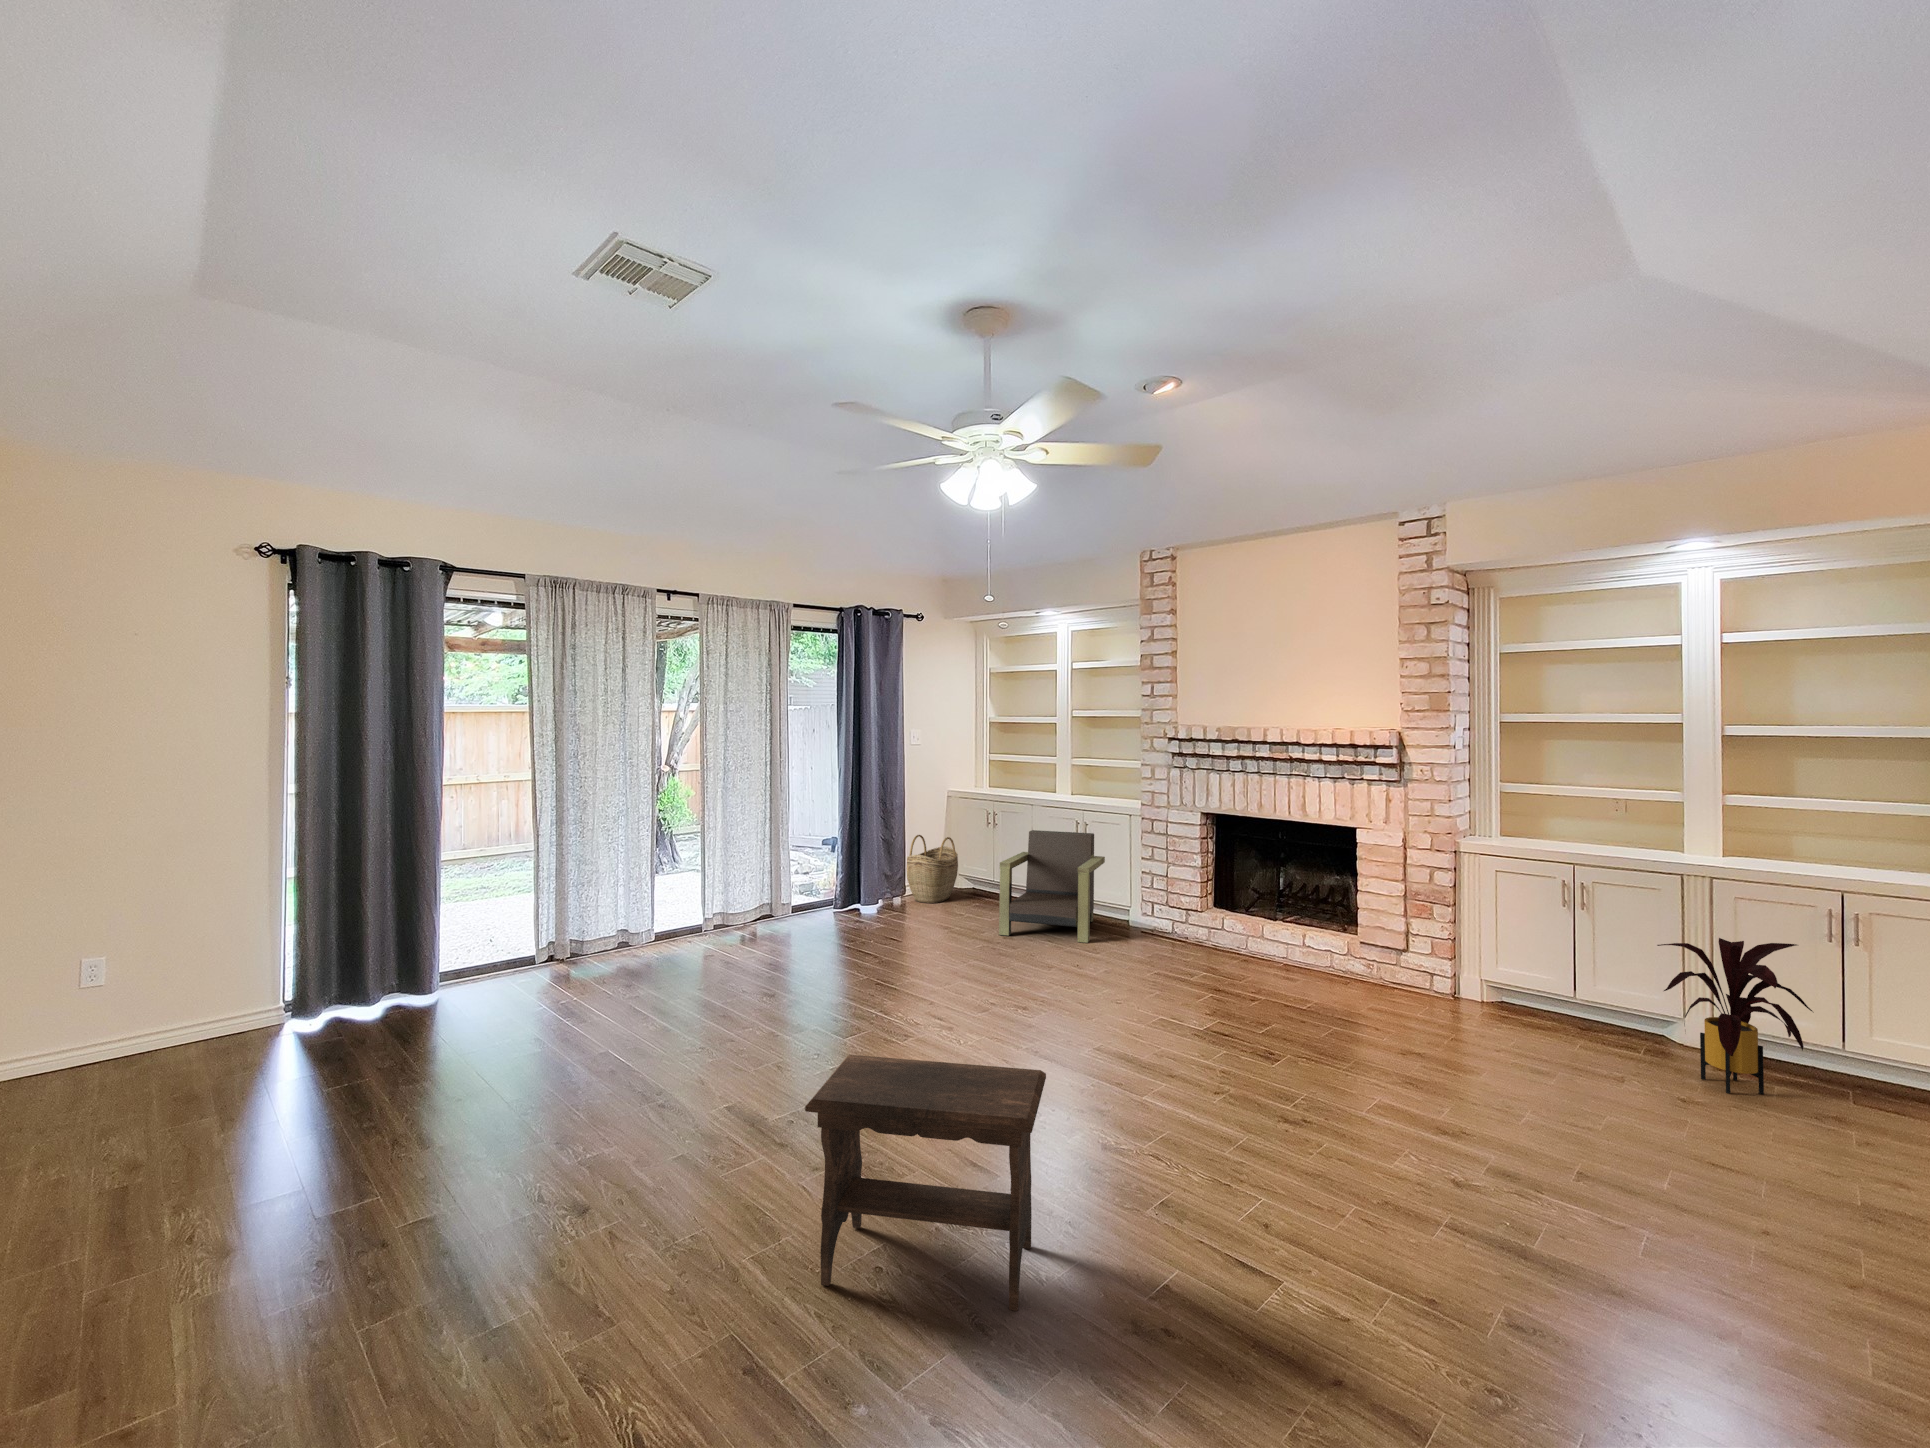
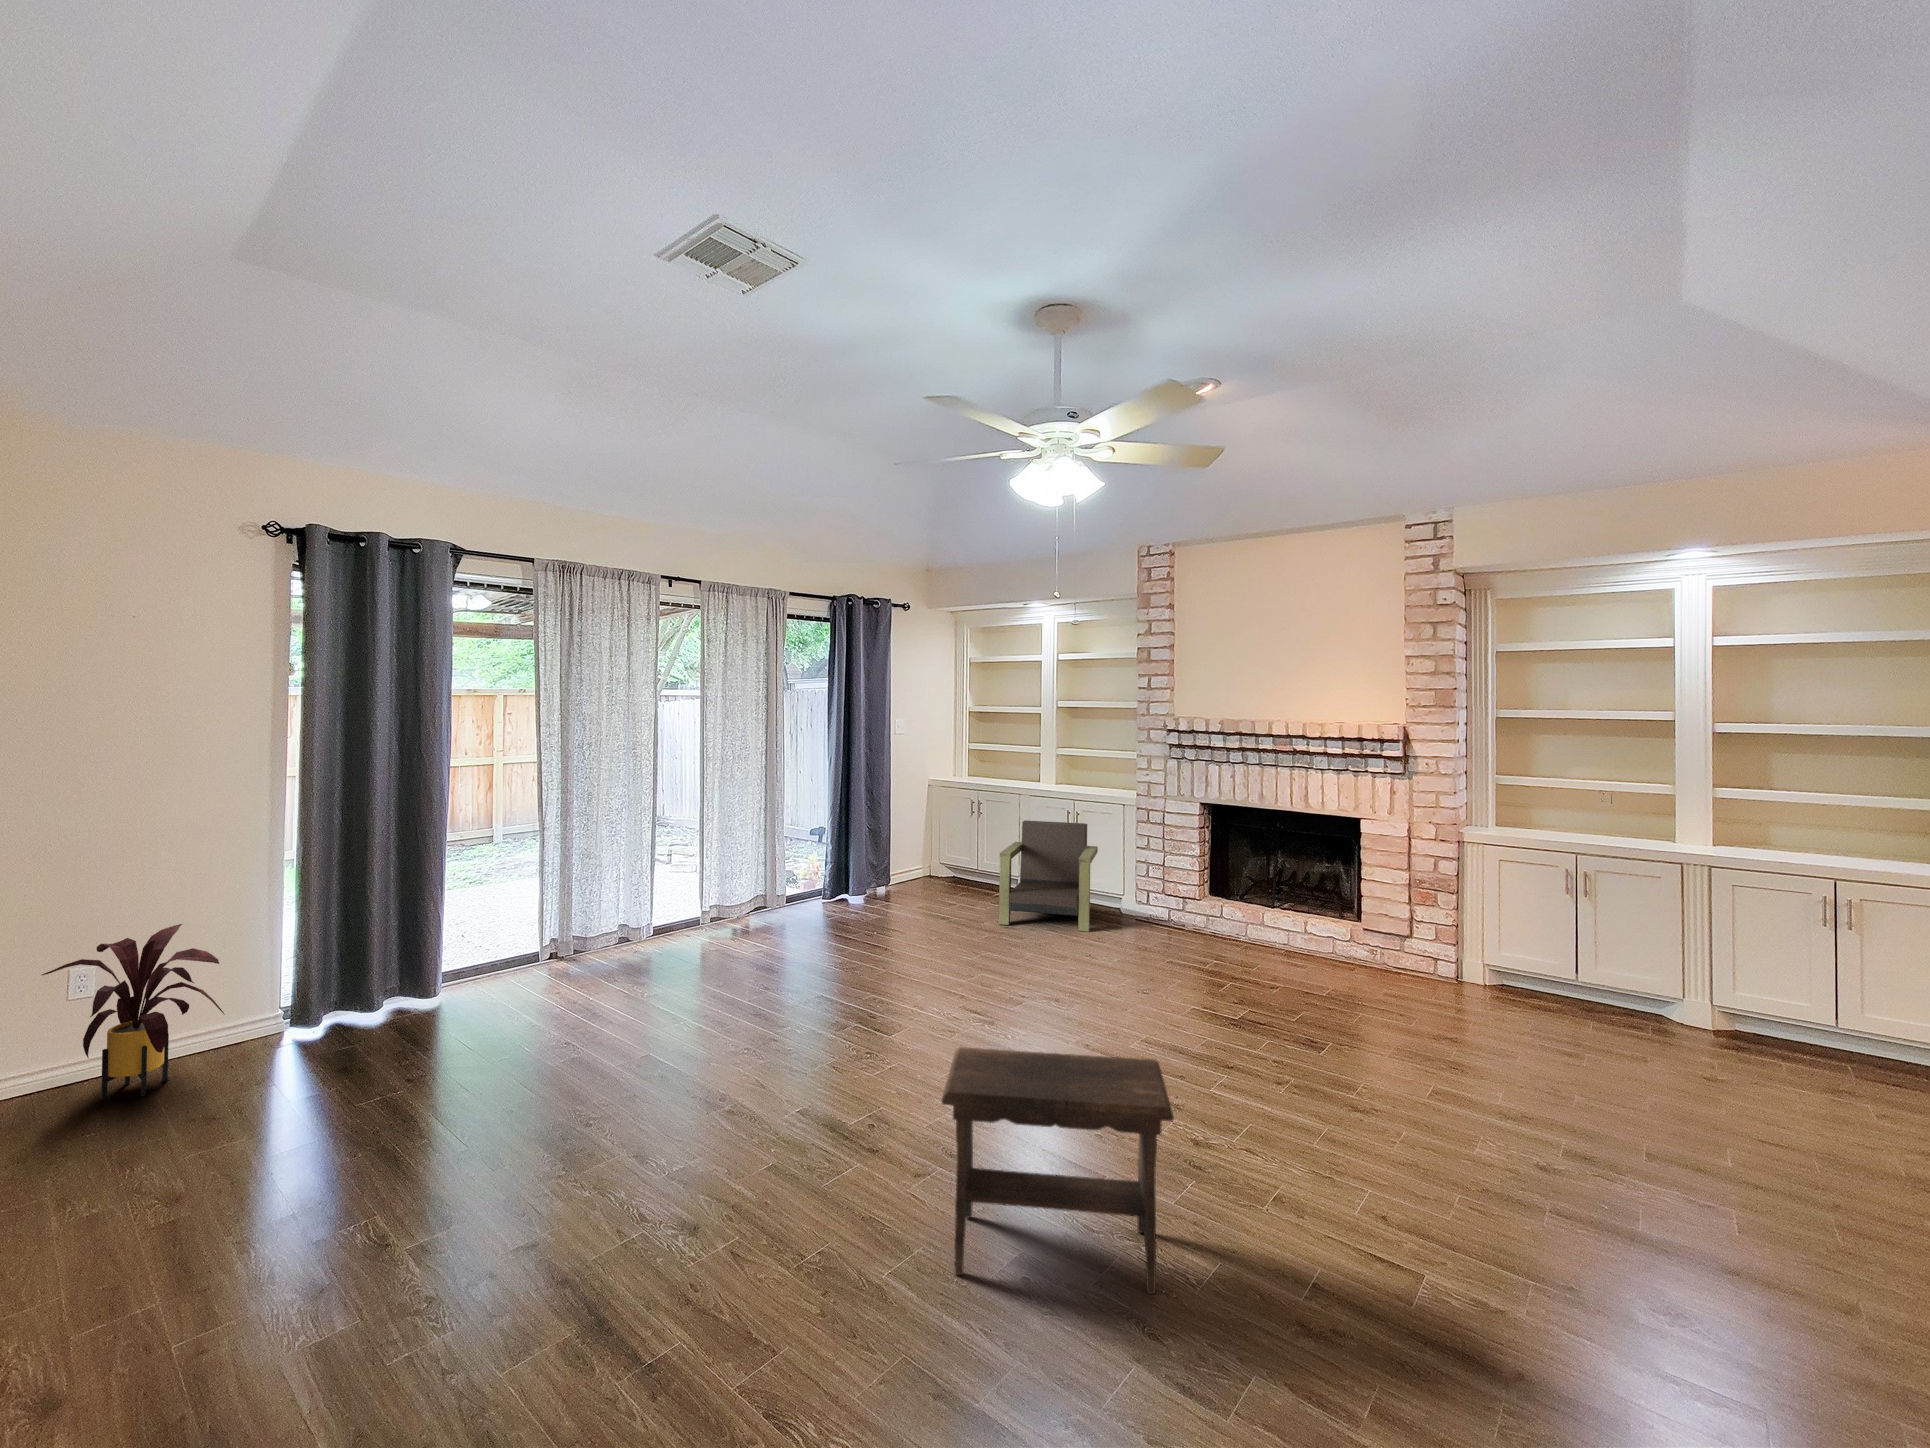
woven basket: present [906,835,958,903] -> none [894,825,944,893]
house plant: present [1657,938,1813,1094] -> present [42,924,224,1100]

